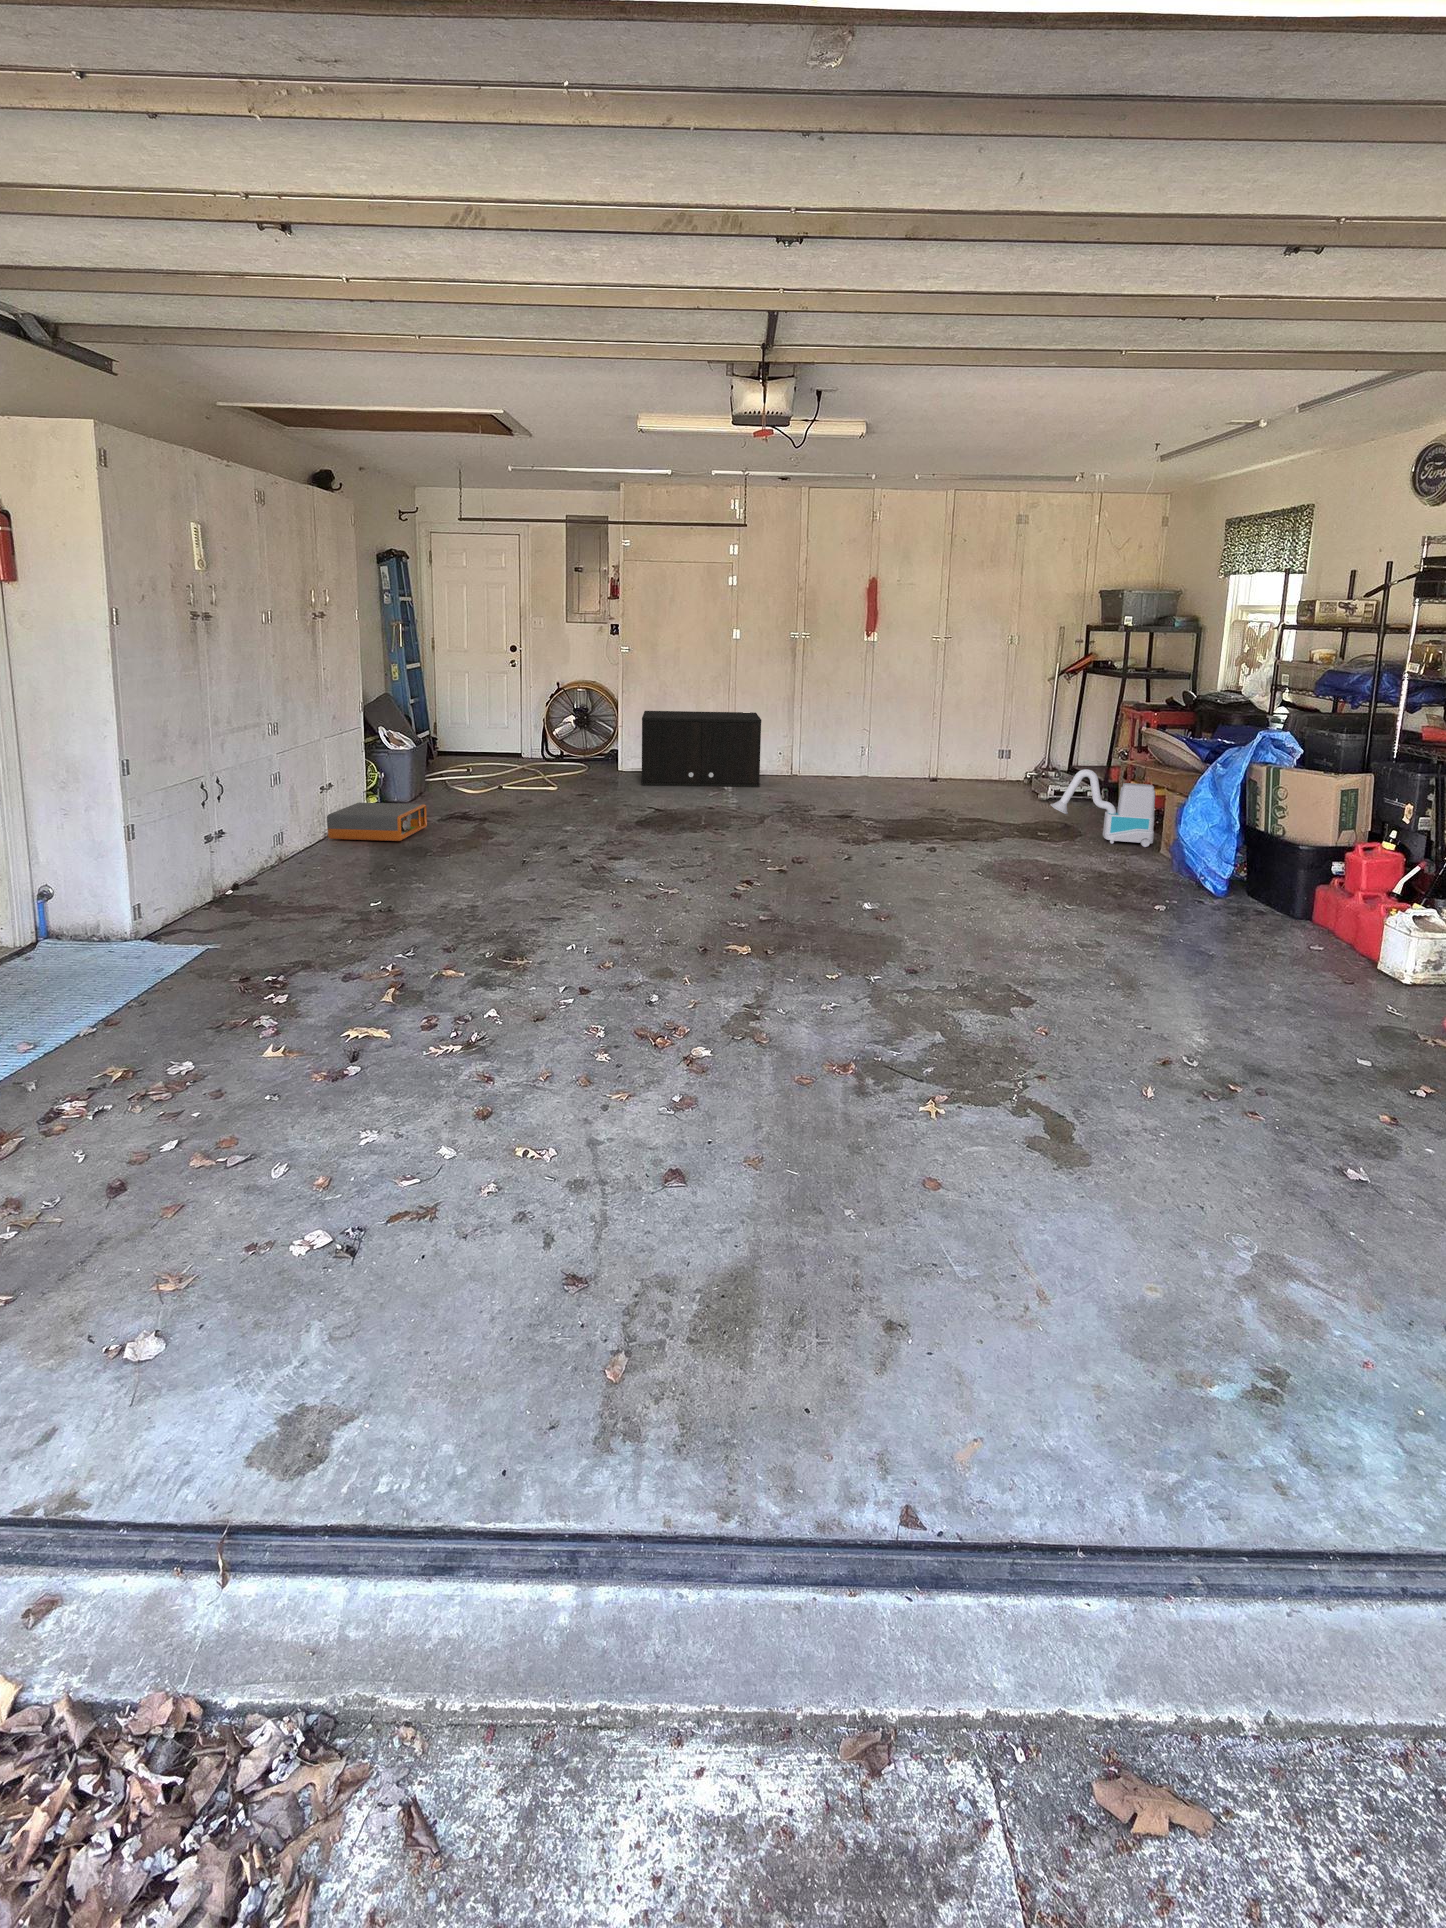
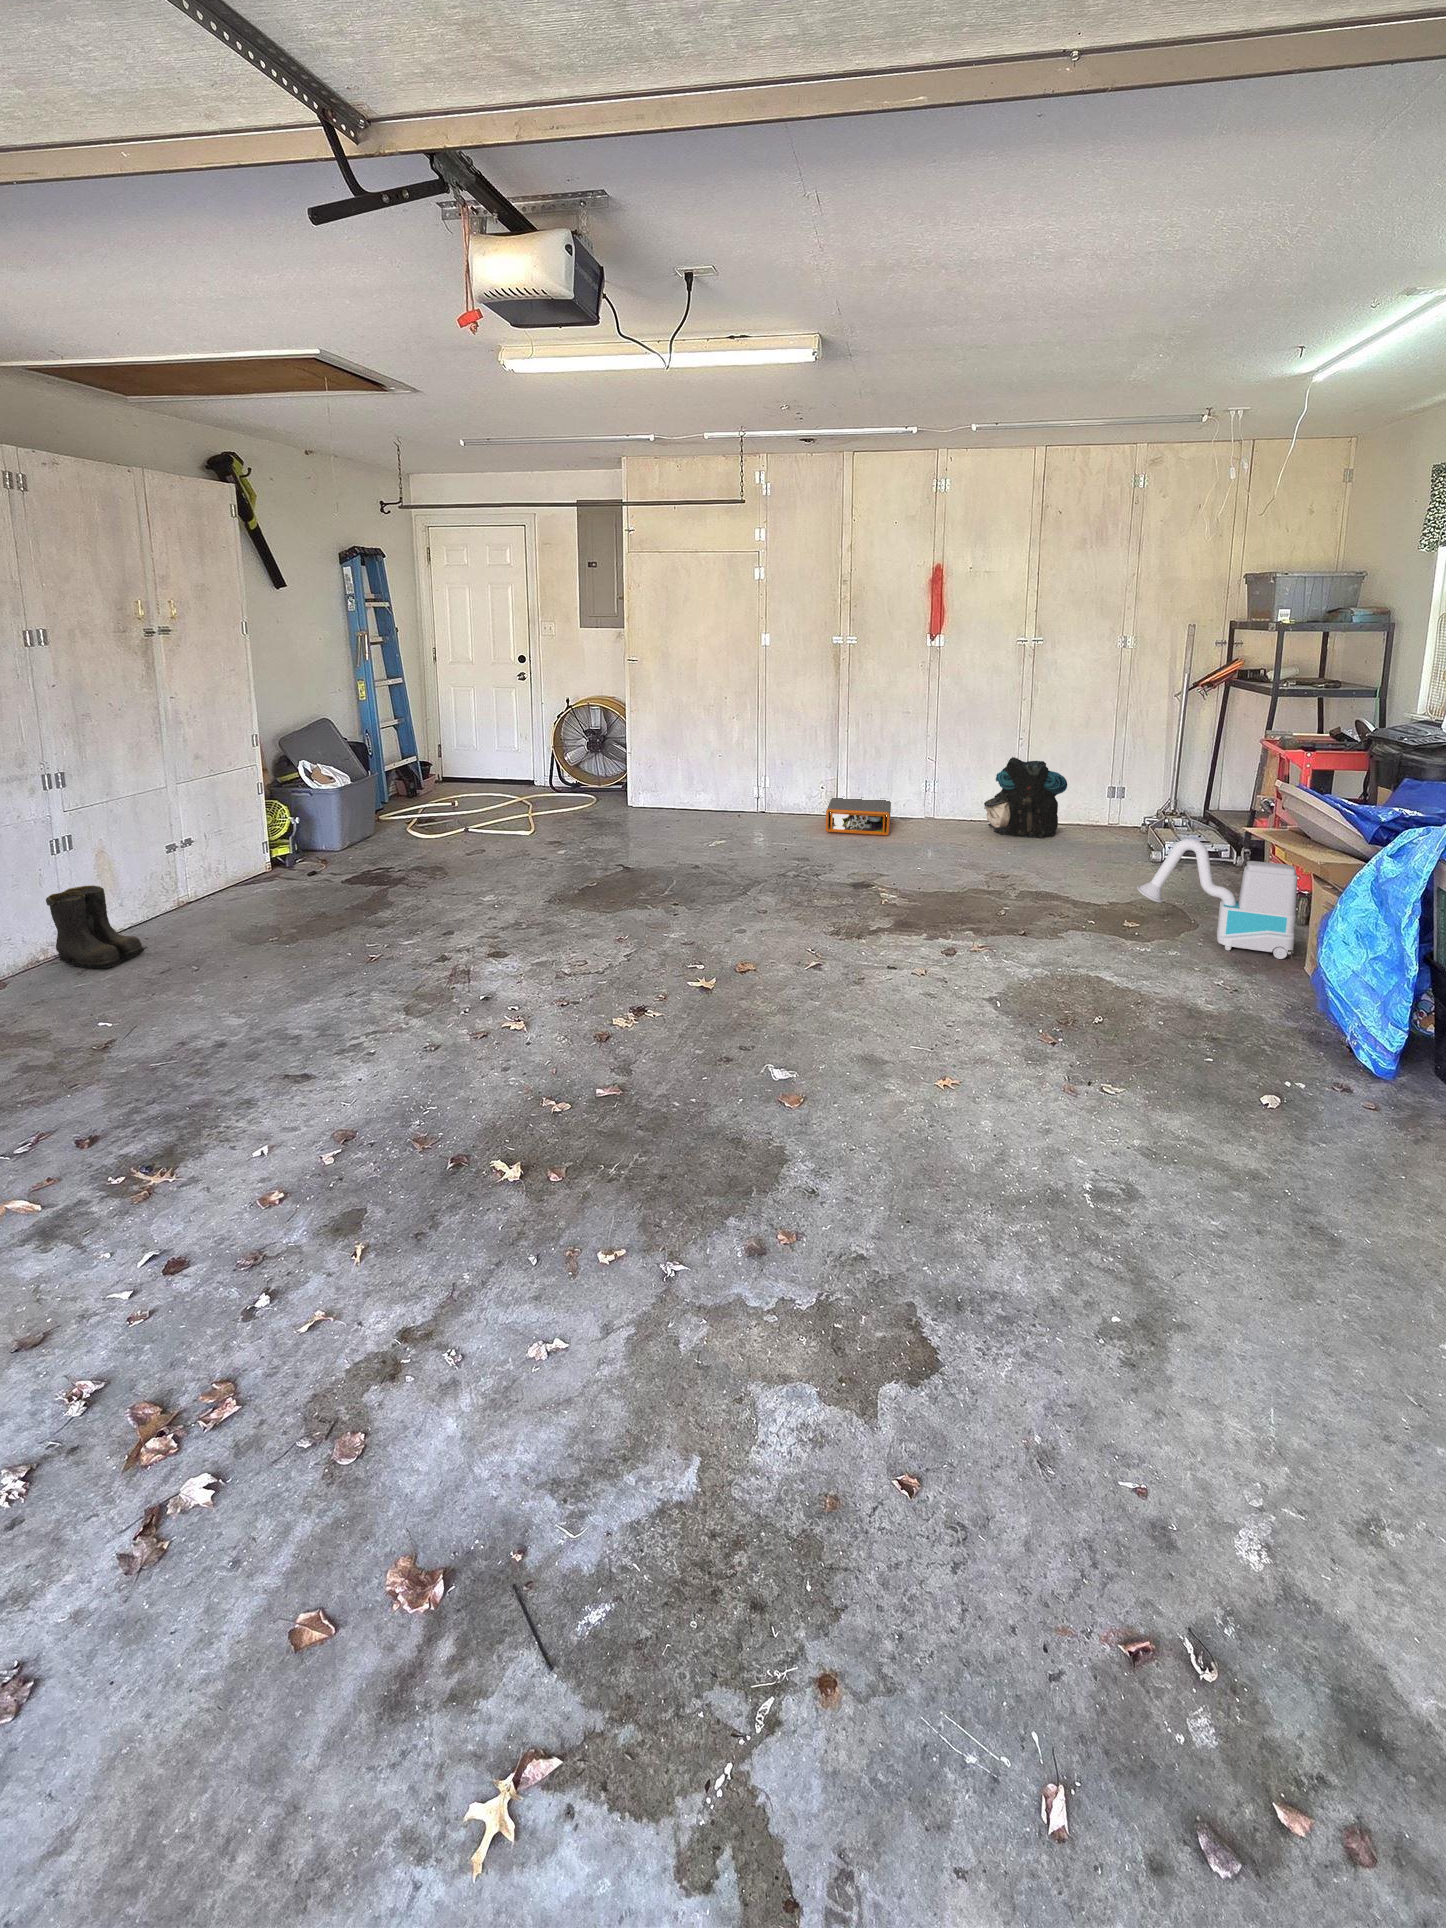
storage cabinet: present [642,711,761,787] -> none [634,734,789,833]
backpack: none [913,726,975,787] -> present [984,757,1067,838]
storage box: present [327,802,427,841] -> present [826,797,891,835]
boots: none [271,812,342,873] -> present [46,885,147,969]

